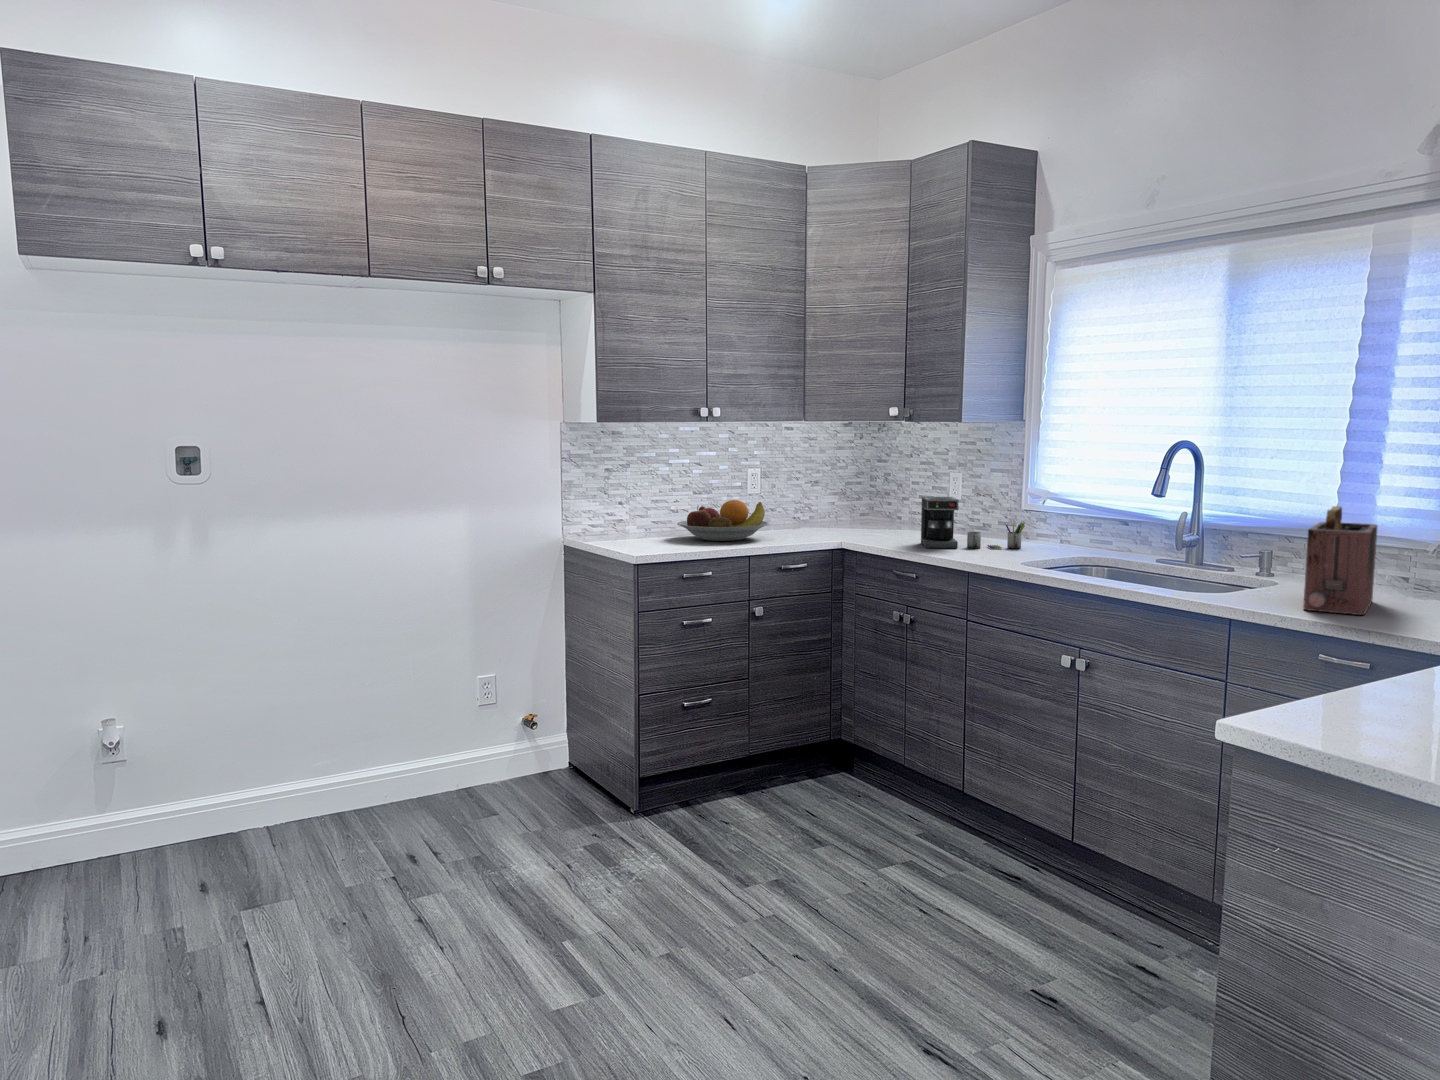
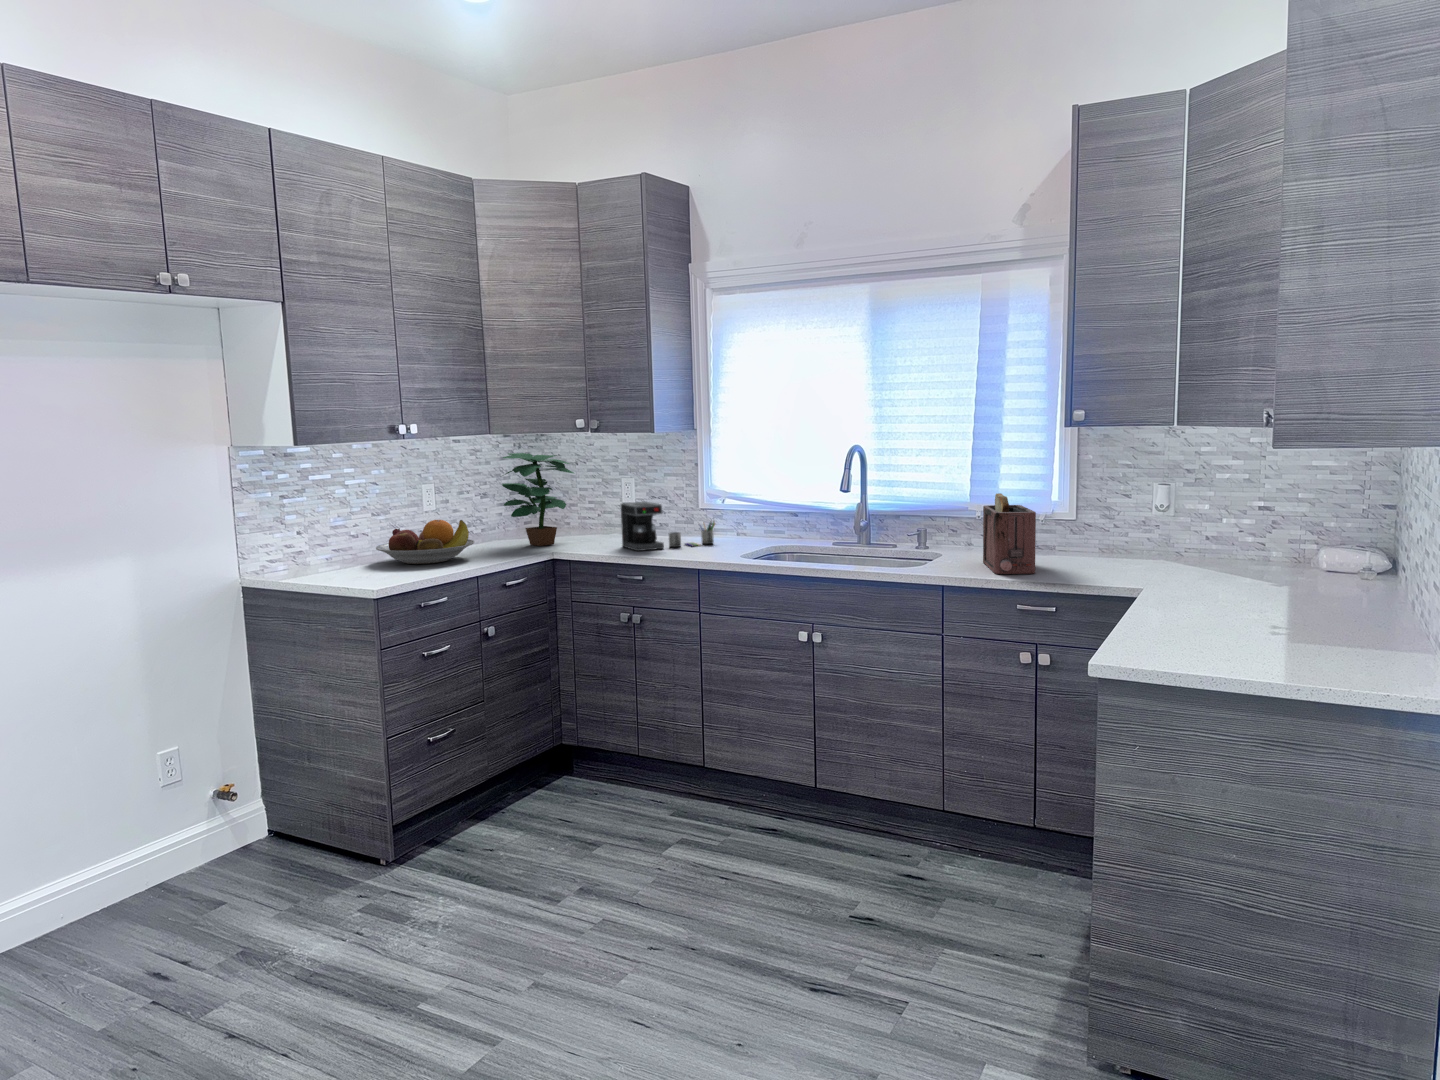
potted plant: none [810,441,888,536] -> present [502,453,574,546]

